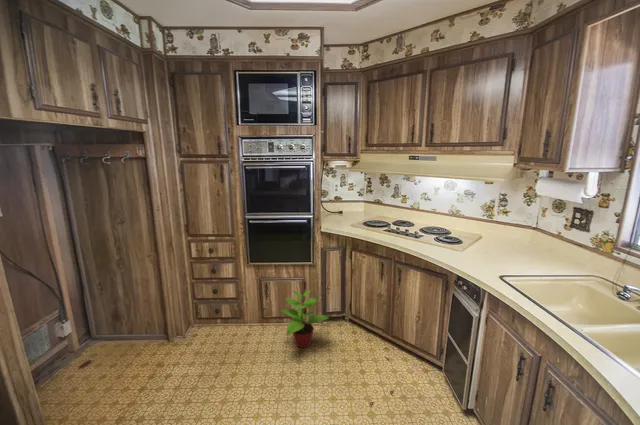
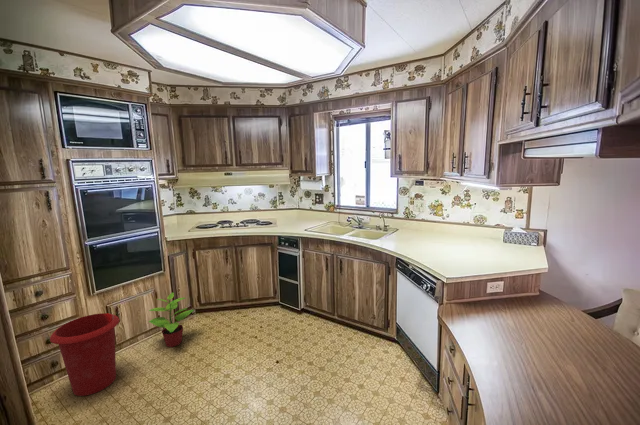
waste bin: none [198,282,252,355] -> present [50,313,120,396]

